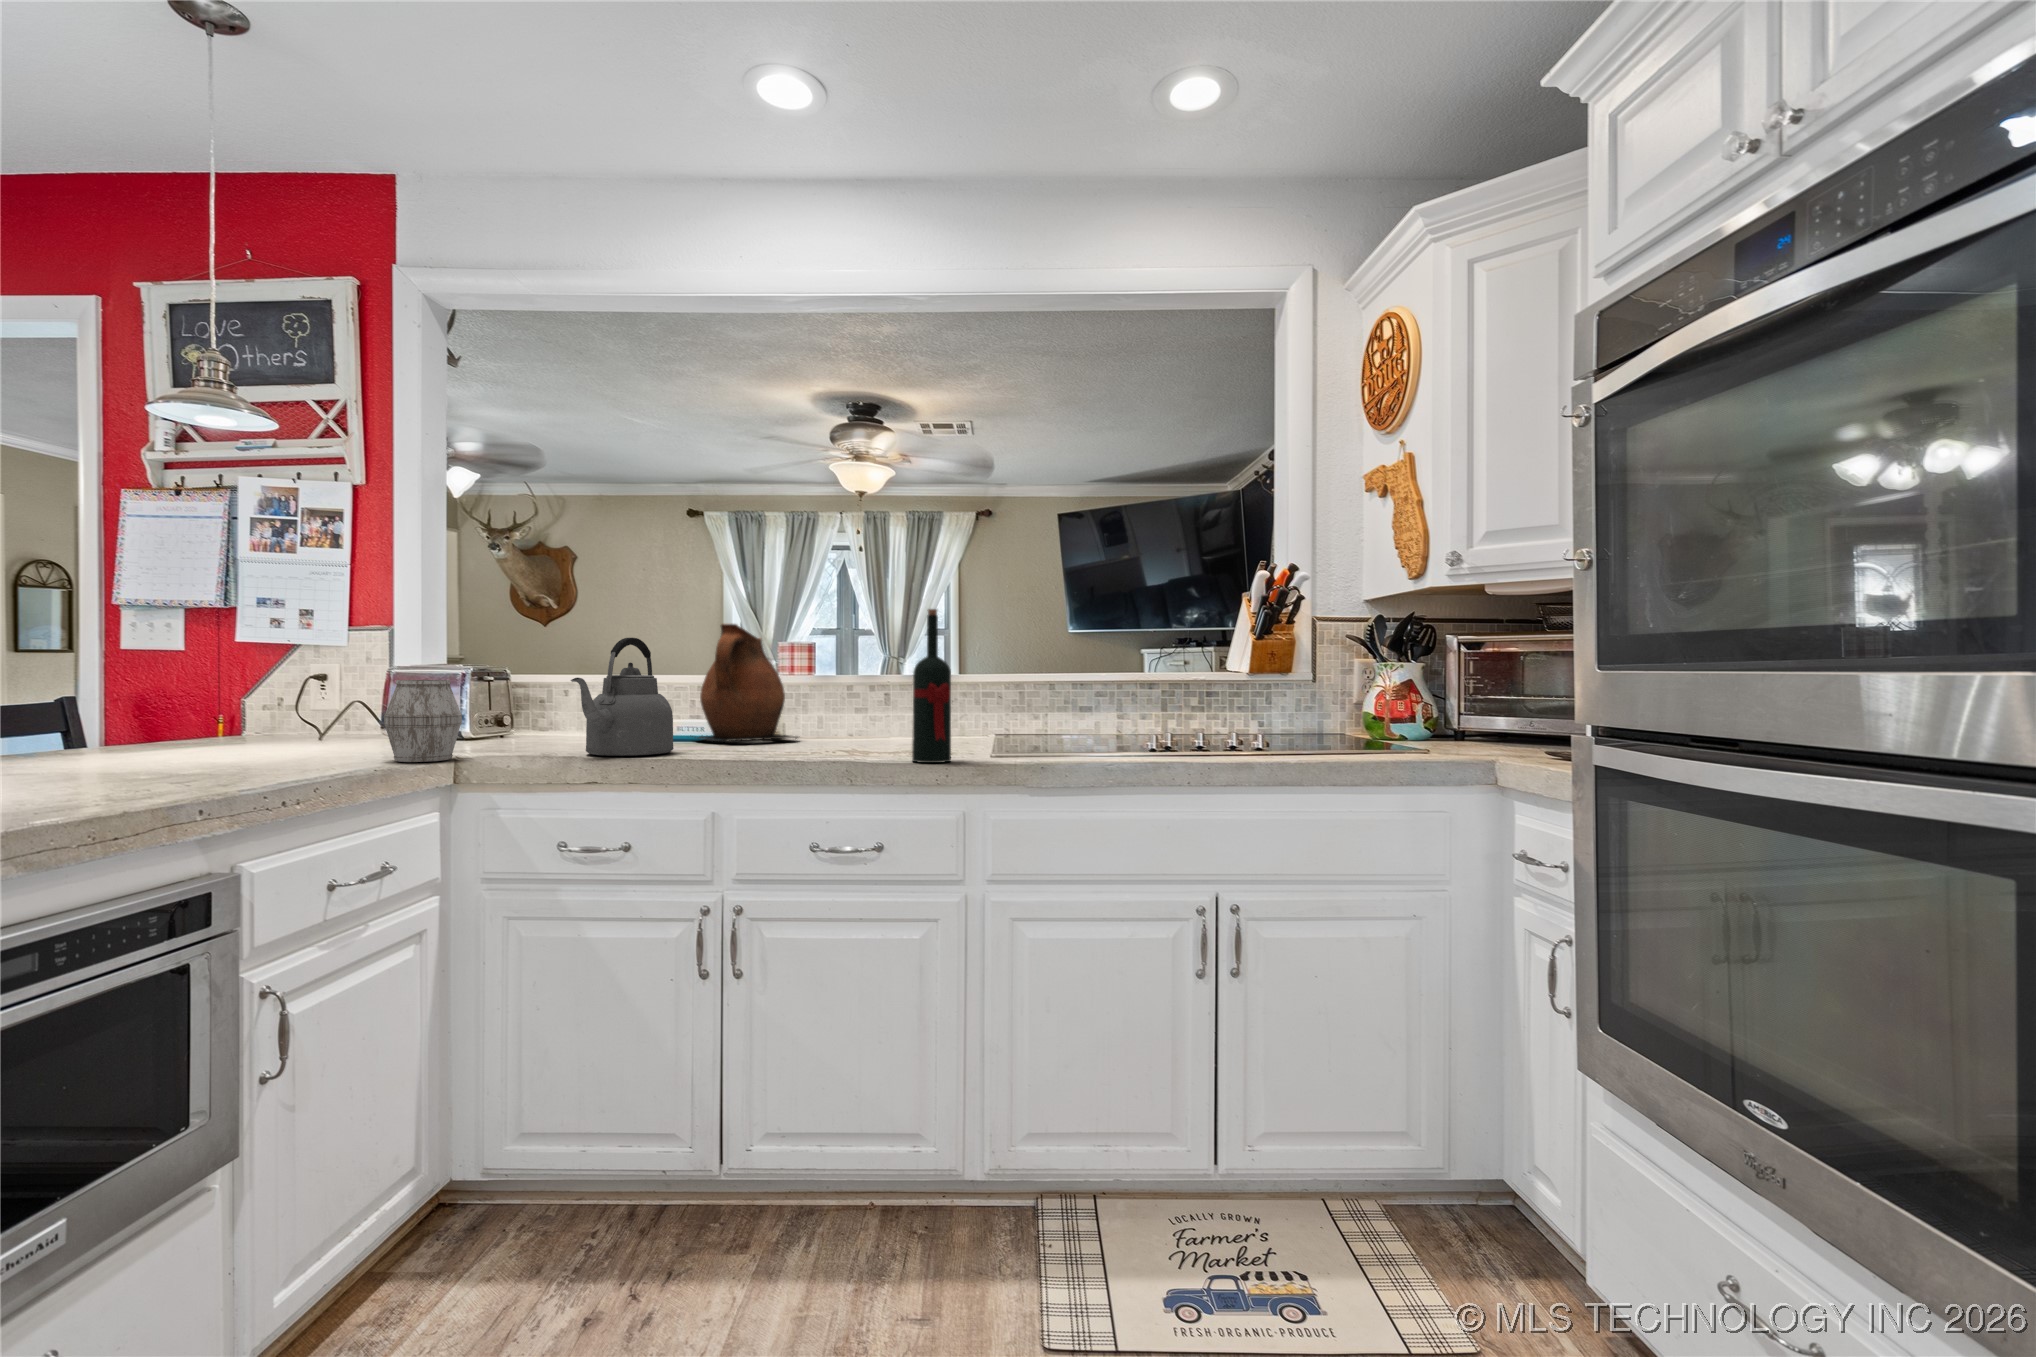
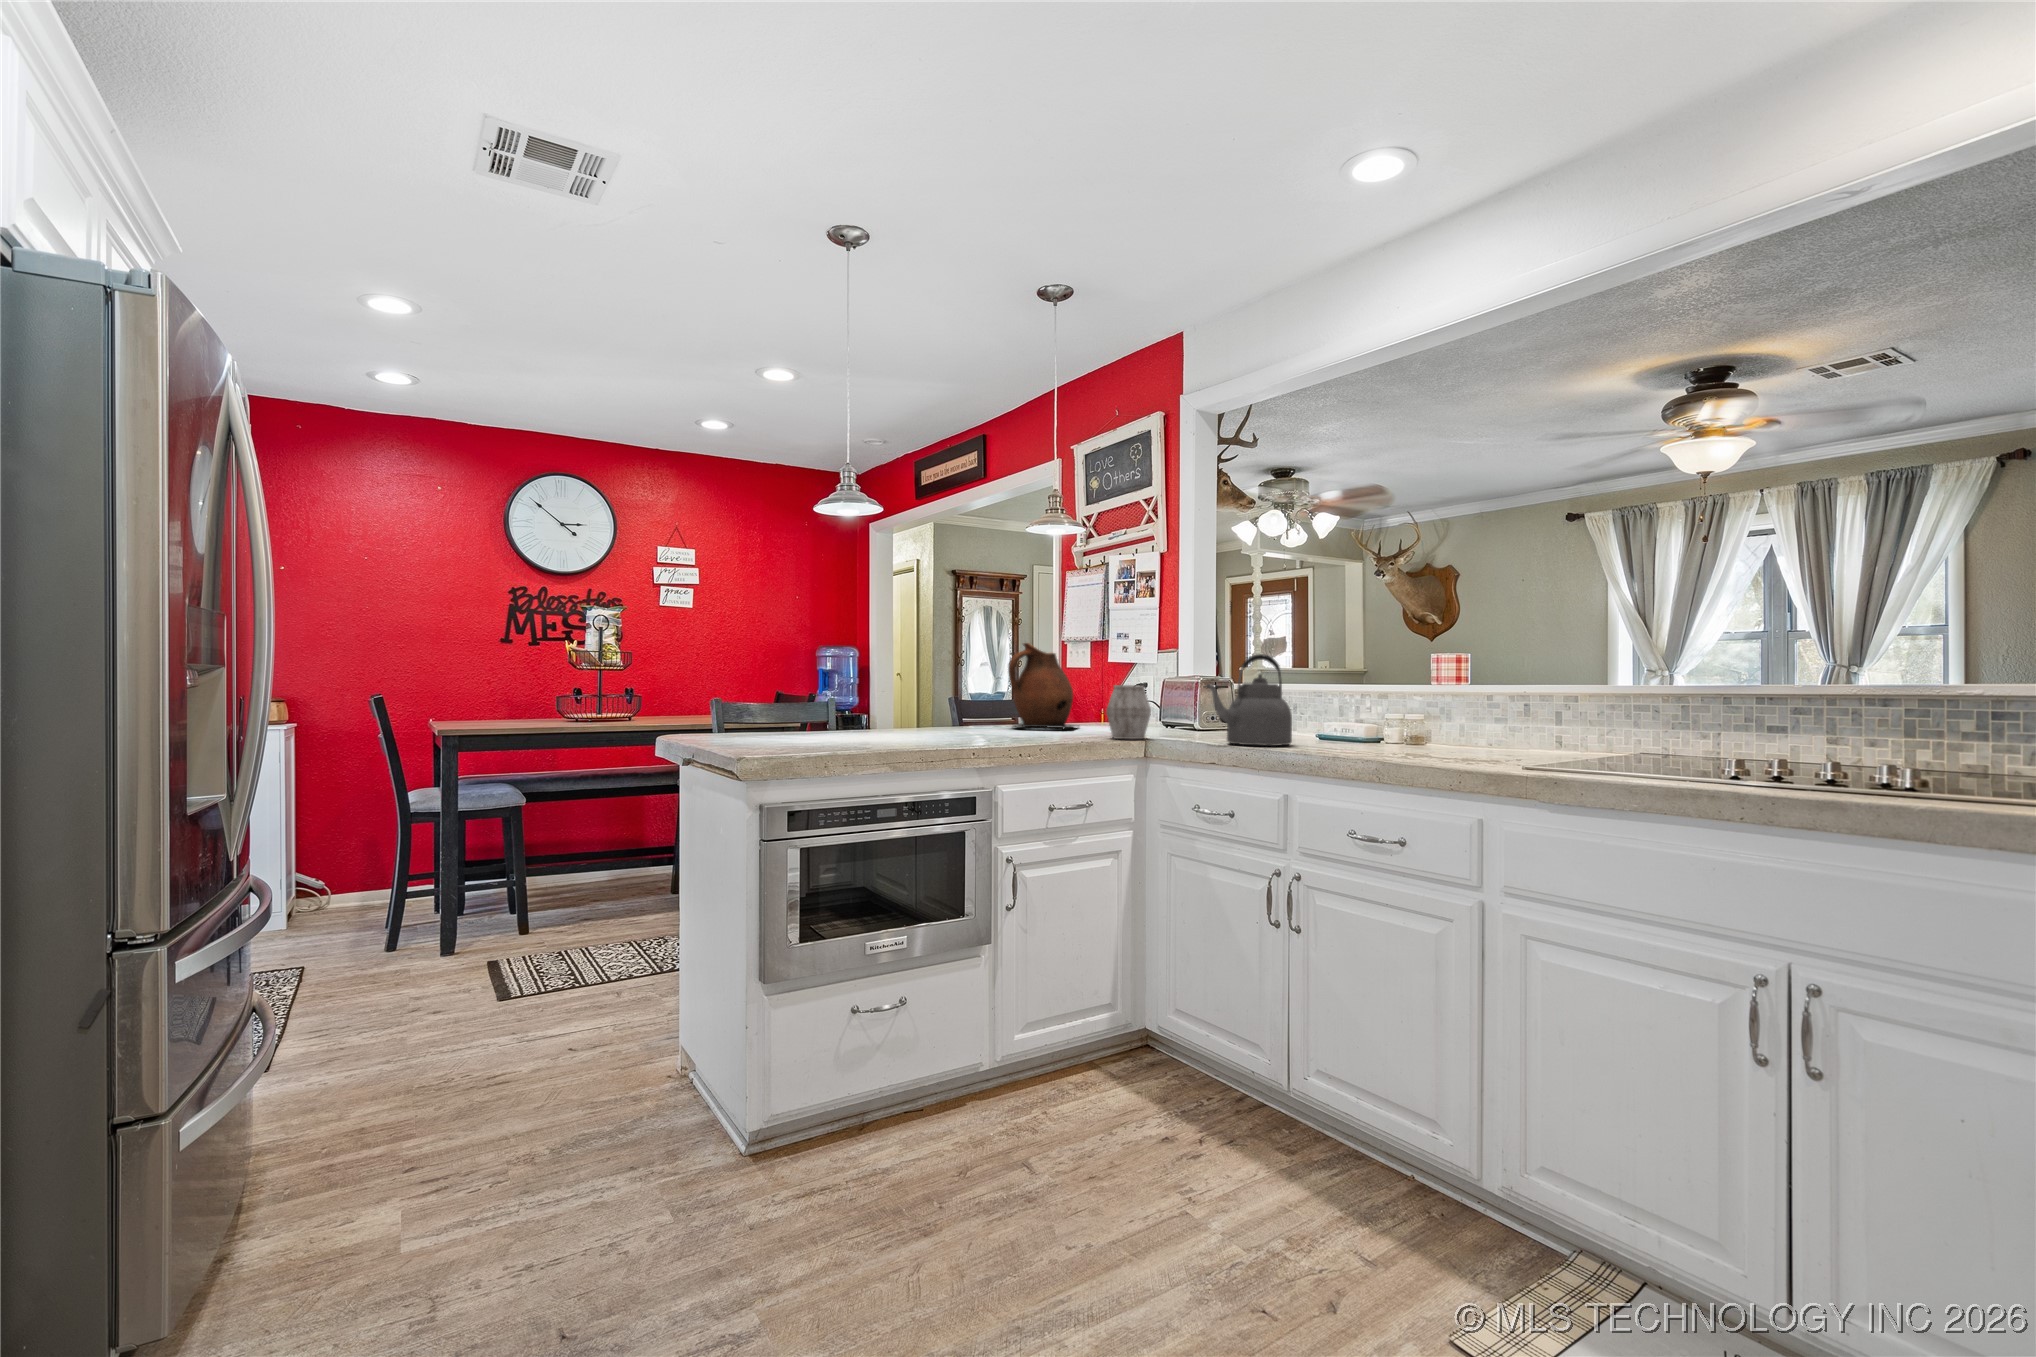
wine bottle: present [912,609,951,763] -> none [1447,620,1489,768]
ceramic pitcher: present [692,624,798,742] -> present [1008,643,1075,729]

